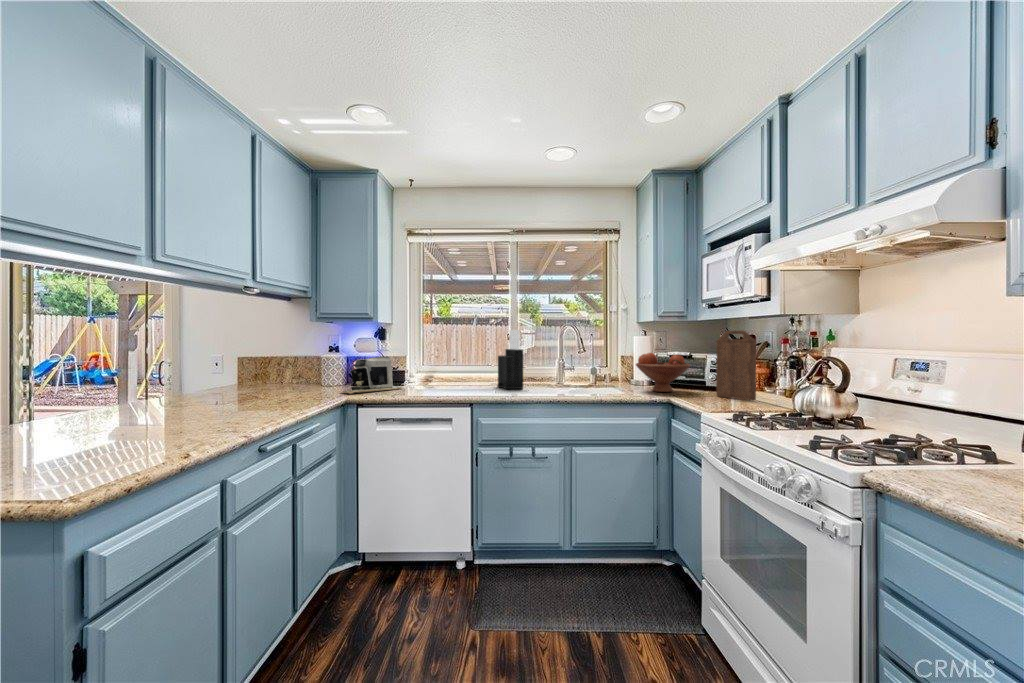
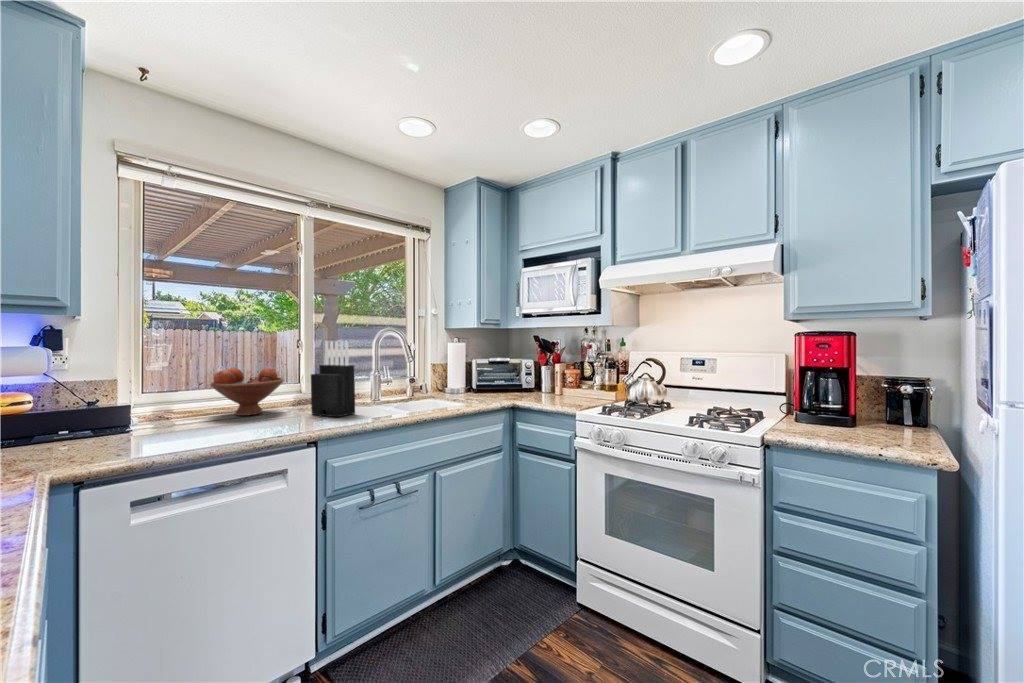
cutting board: present [716,330,756,401] -> none [539,339,573,398]
fruit bowl: present [636,353,690,392] -> present [210,368,284,416]
coffee maker: present [342,357,402,394] -> none [43,391,169,472]

